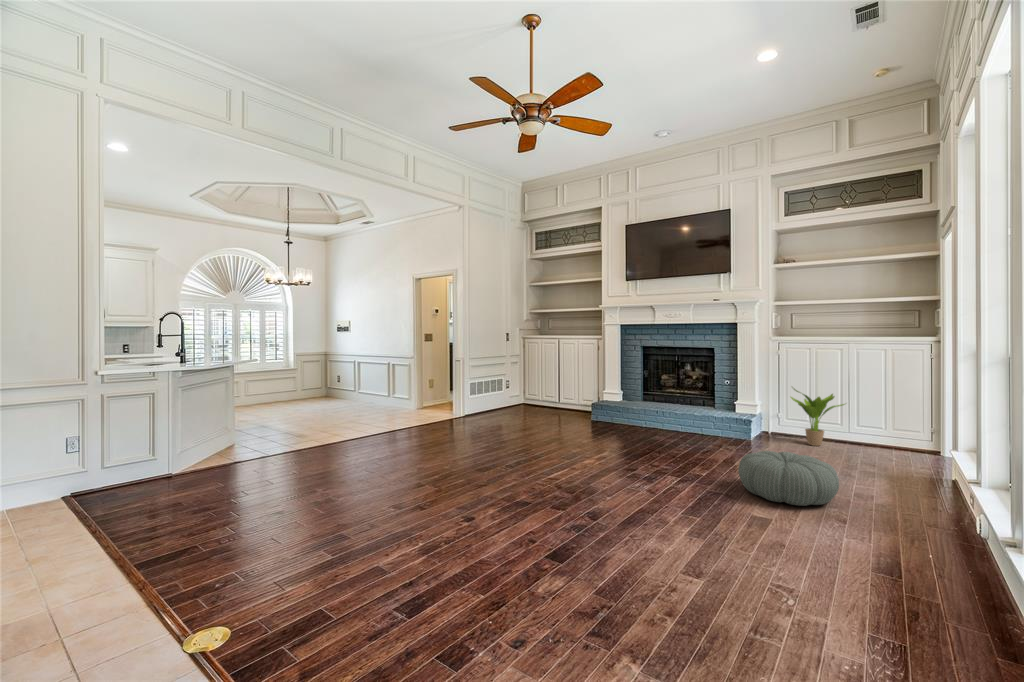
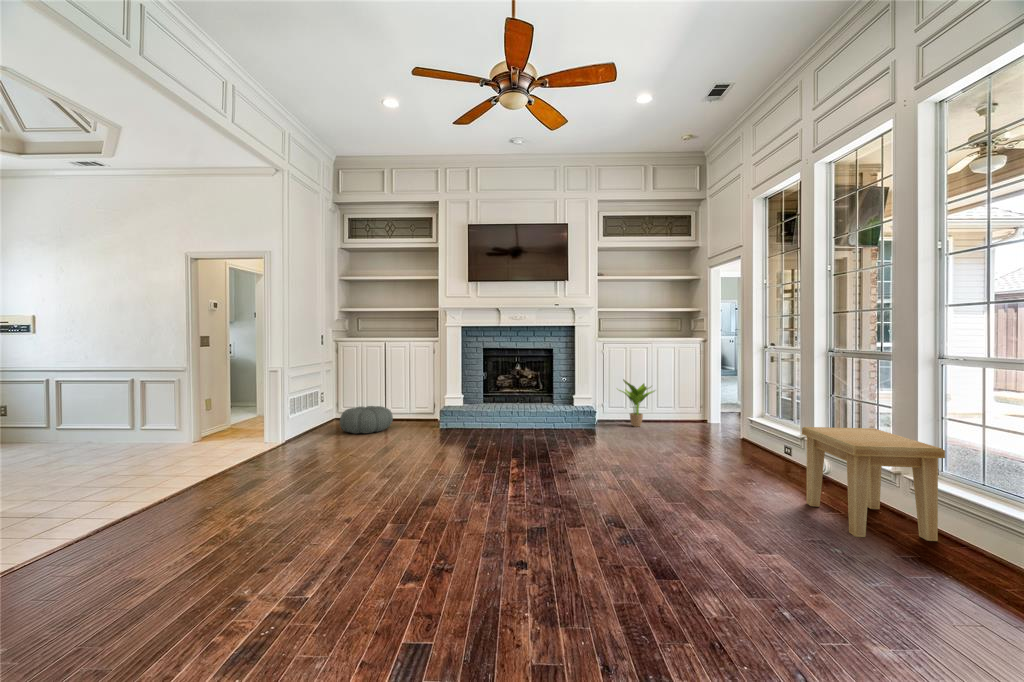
side table: none [851,450,989,614] -> present [802,427,945,541]
pouf: present [738,451,839,506] -> present [340,406,393,434]

